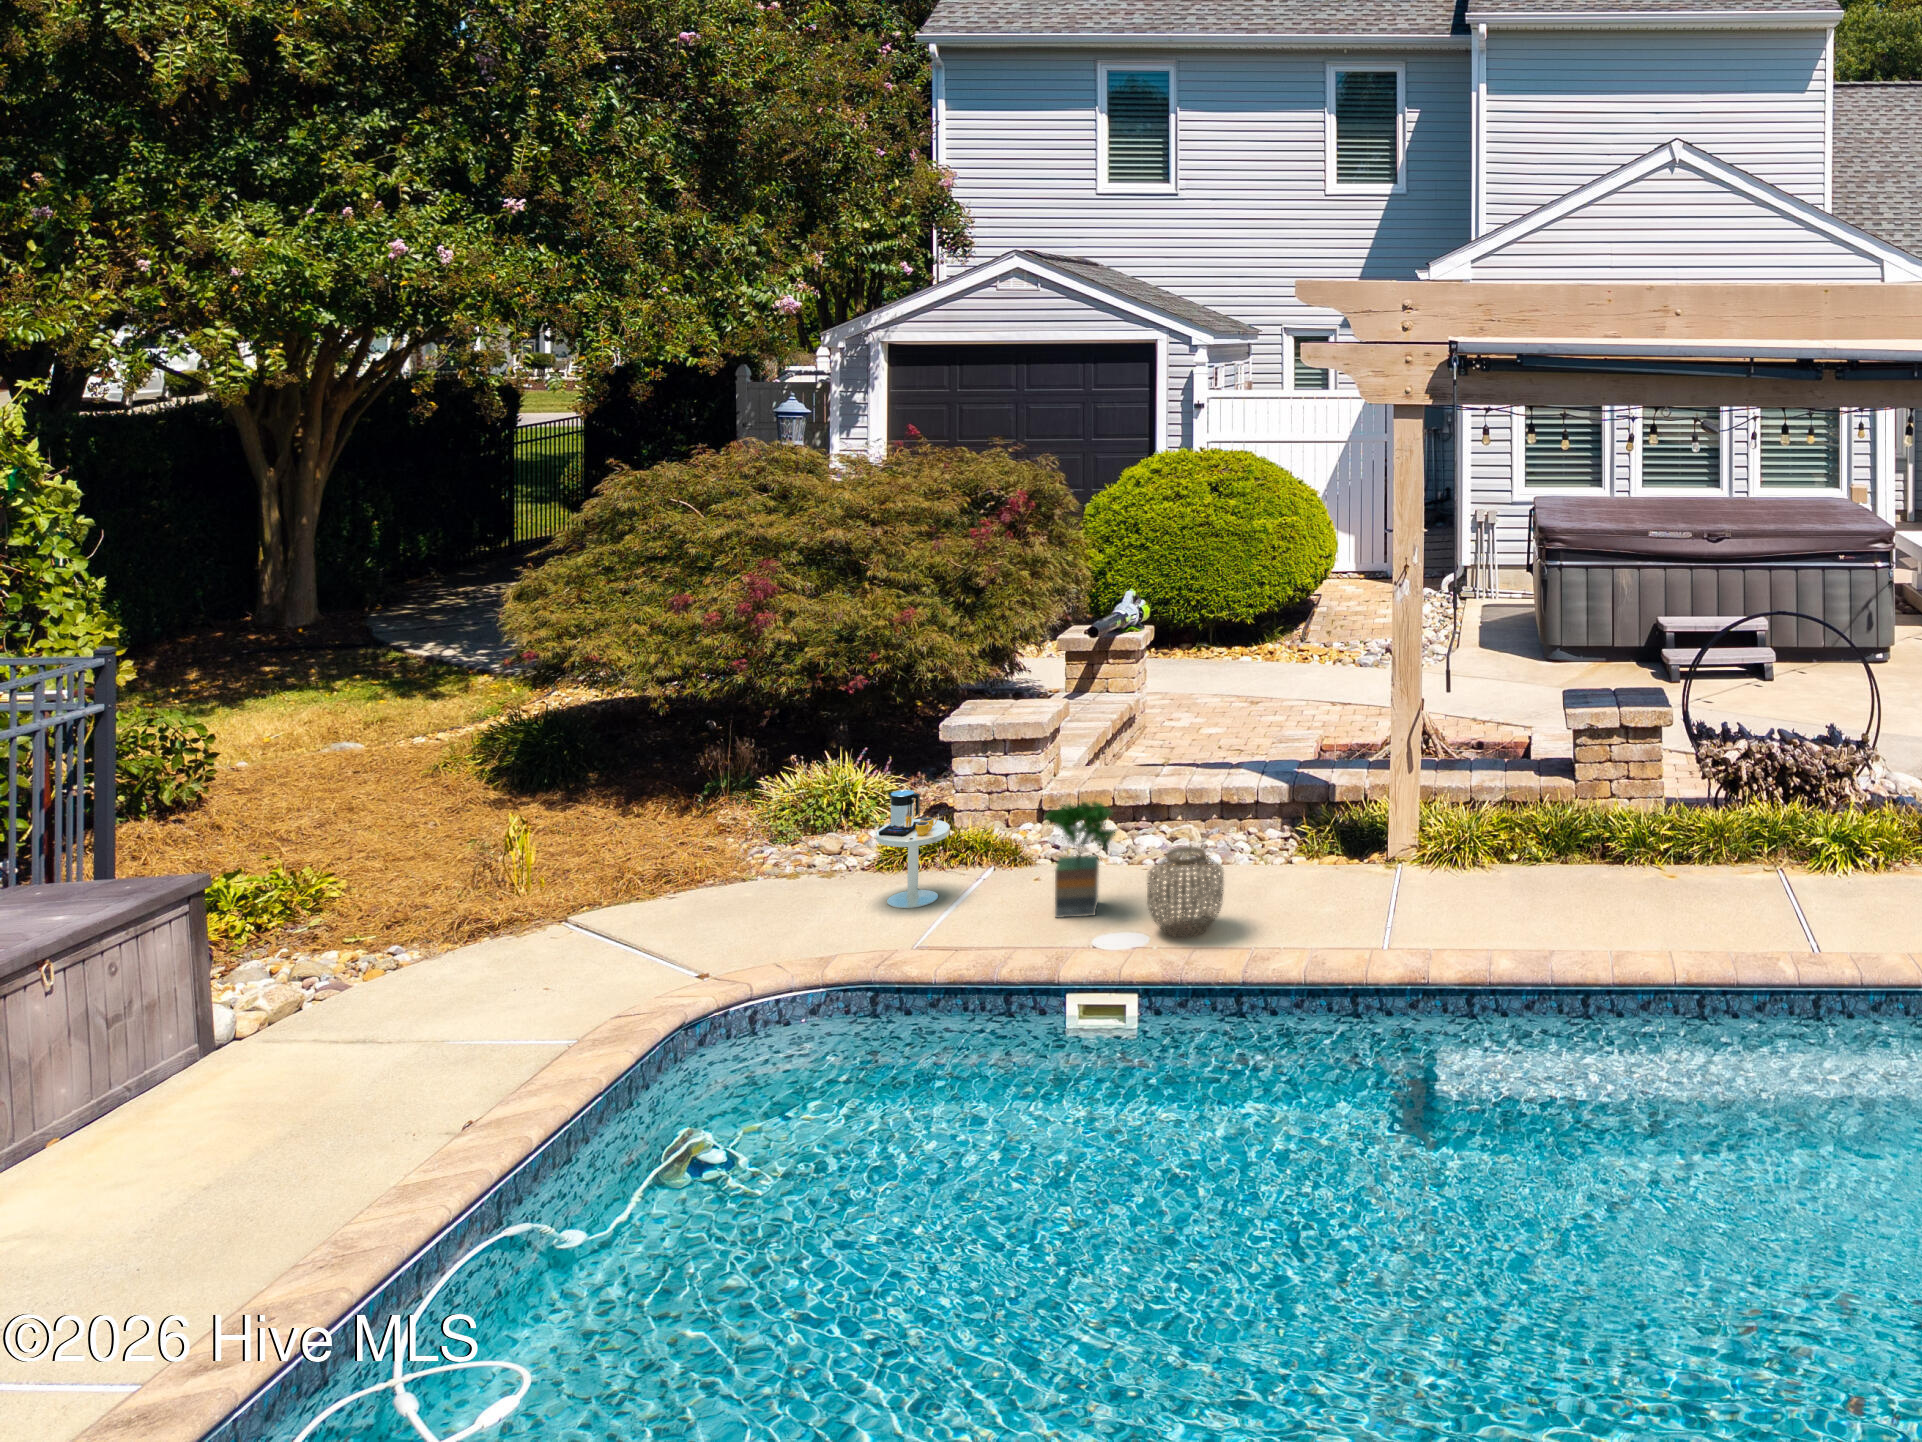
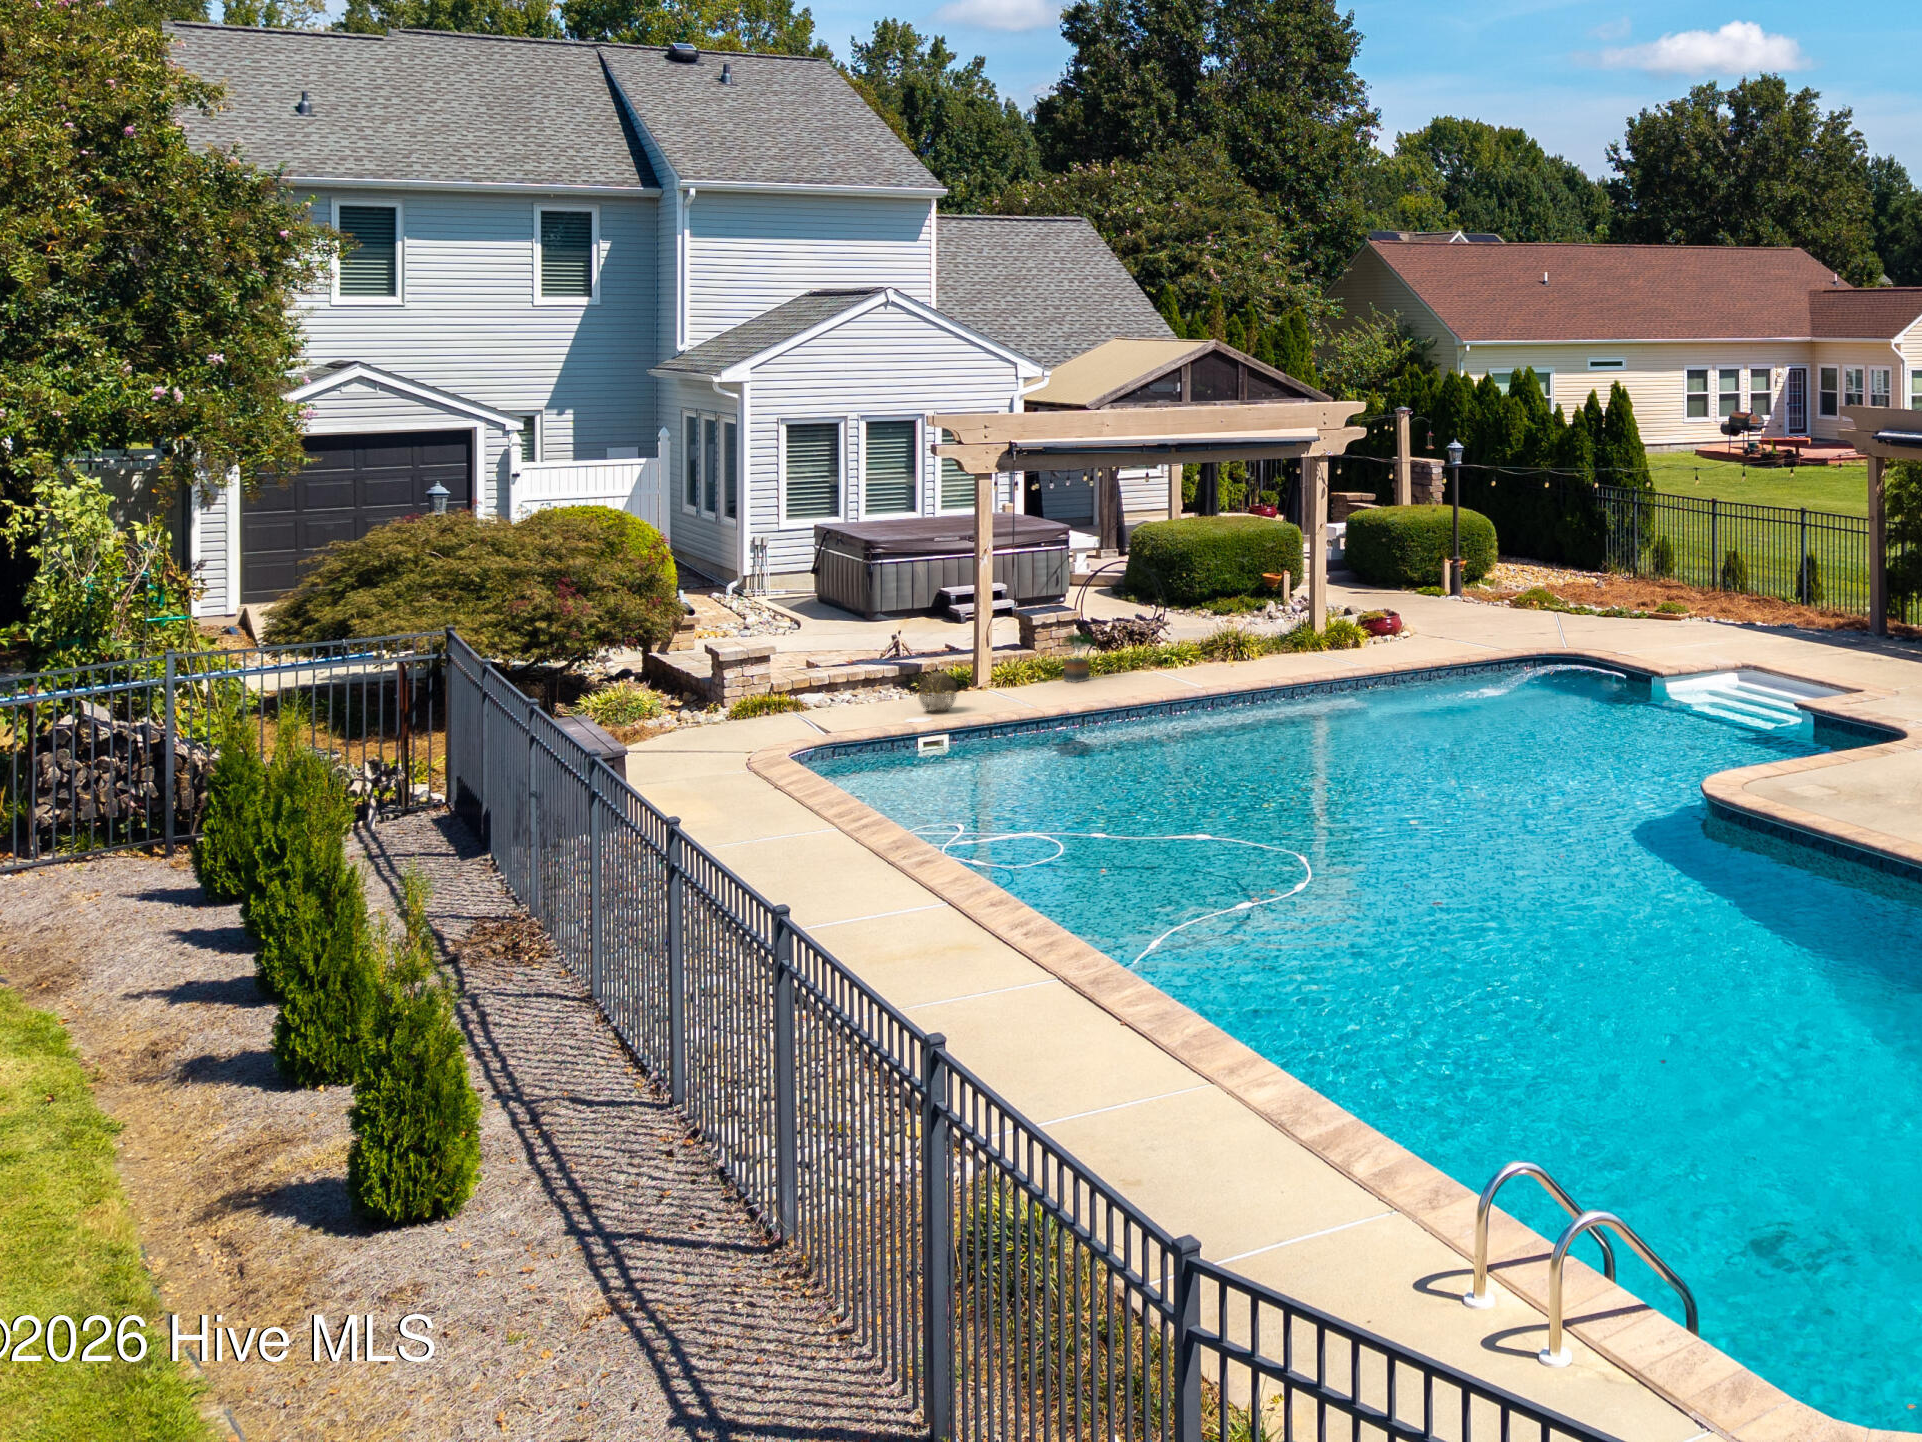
side table: present [876,790,950,908] -> none [761,669,800,727]
potted tree: present [1045,802,1115,918] -> present [1061,633,1095,683]

